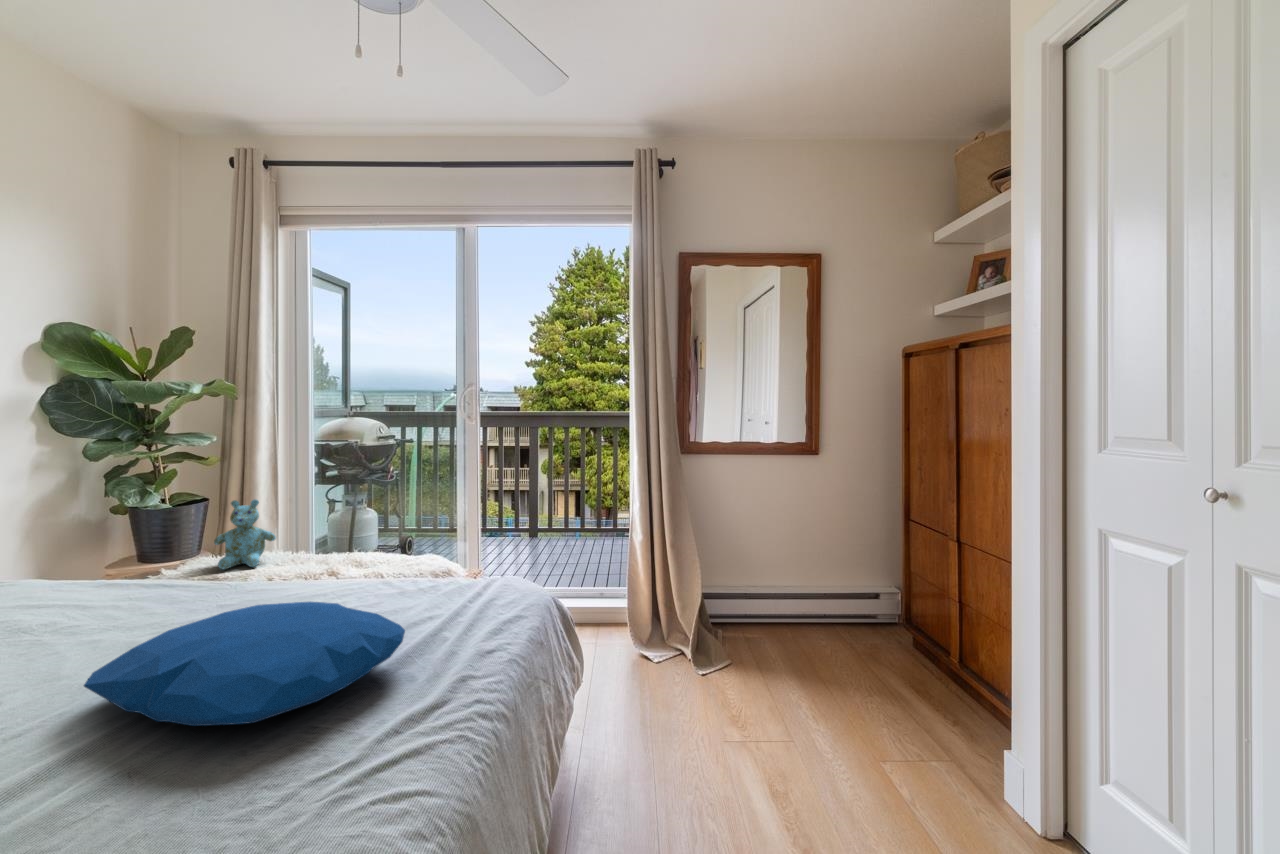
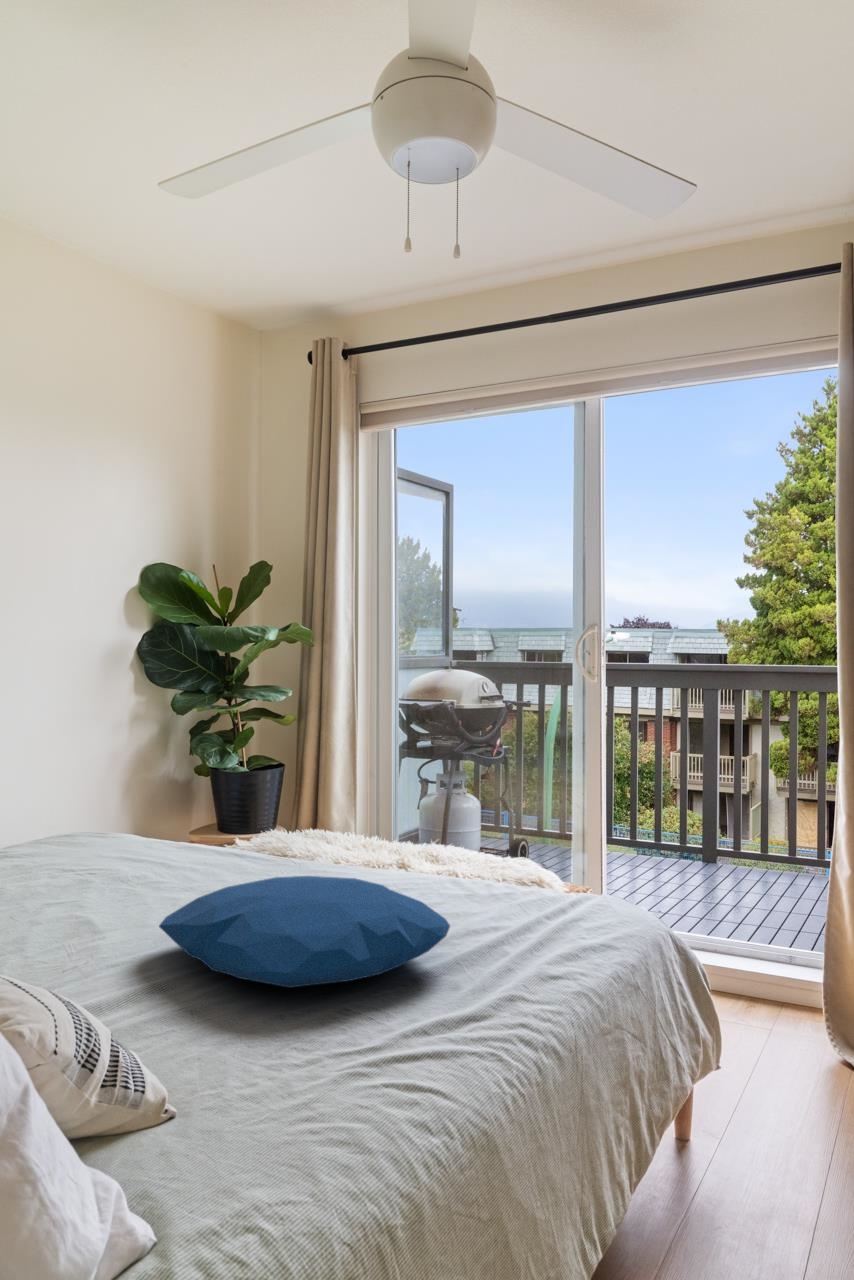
stuffed bear: present [214,499,276,569] -> none [285,767,348,850]

